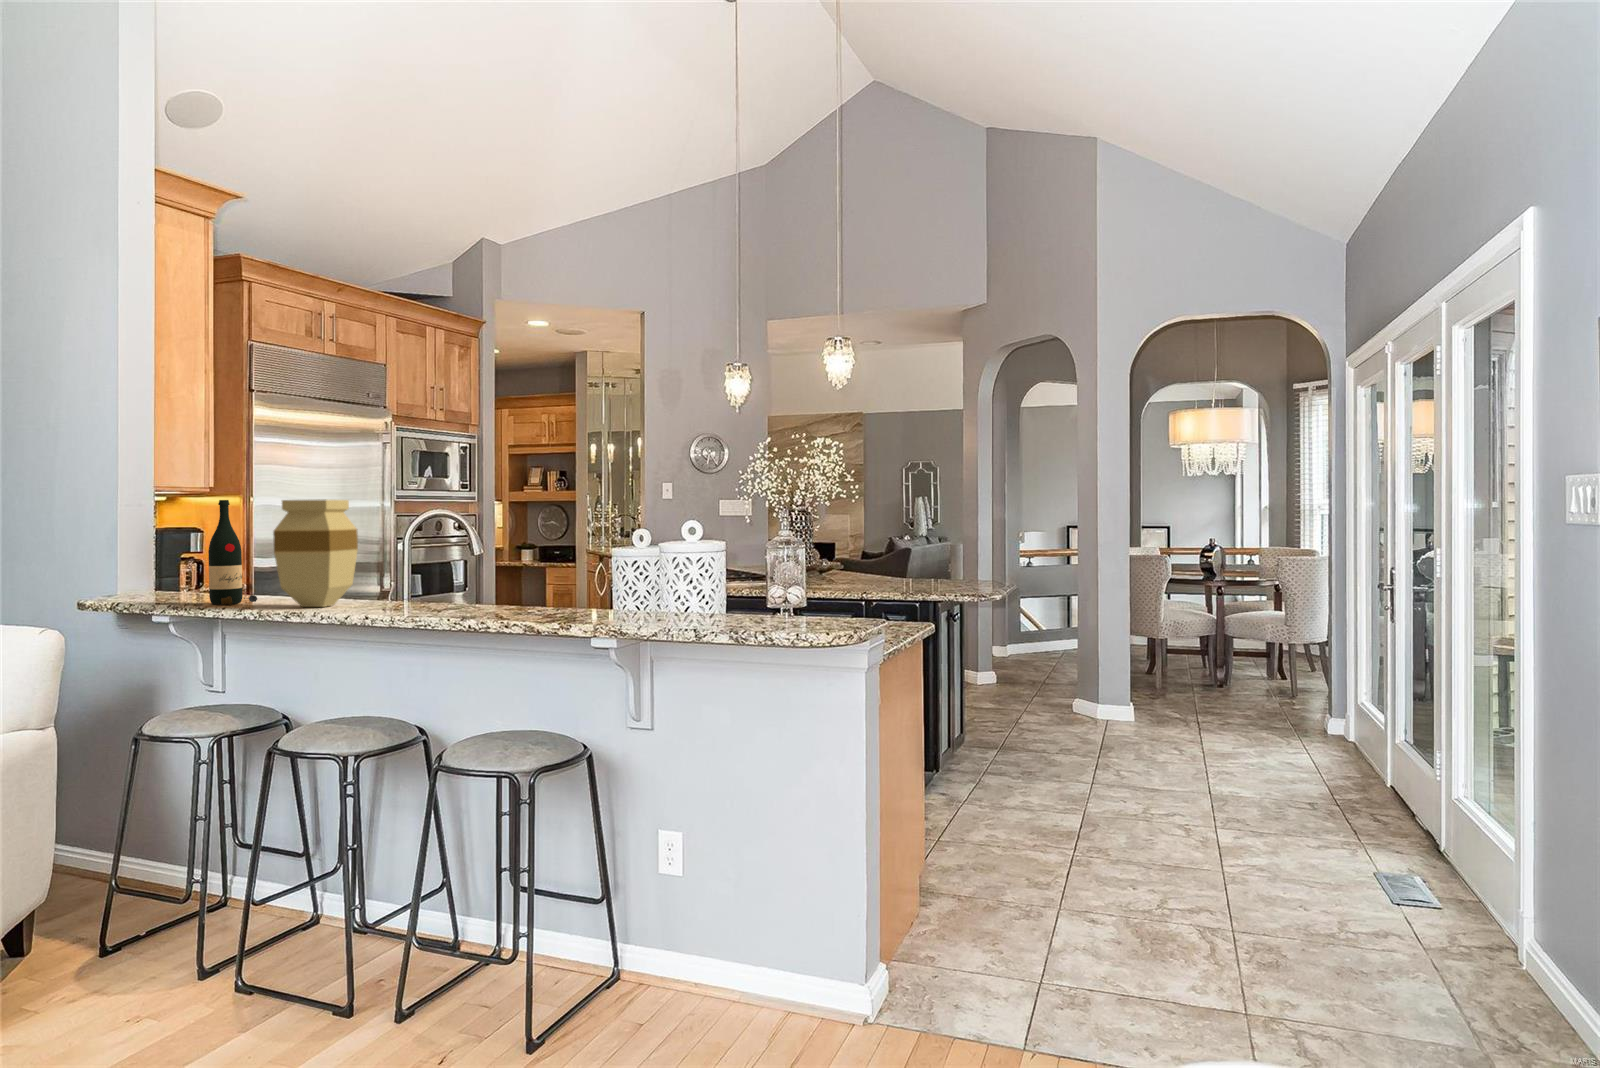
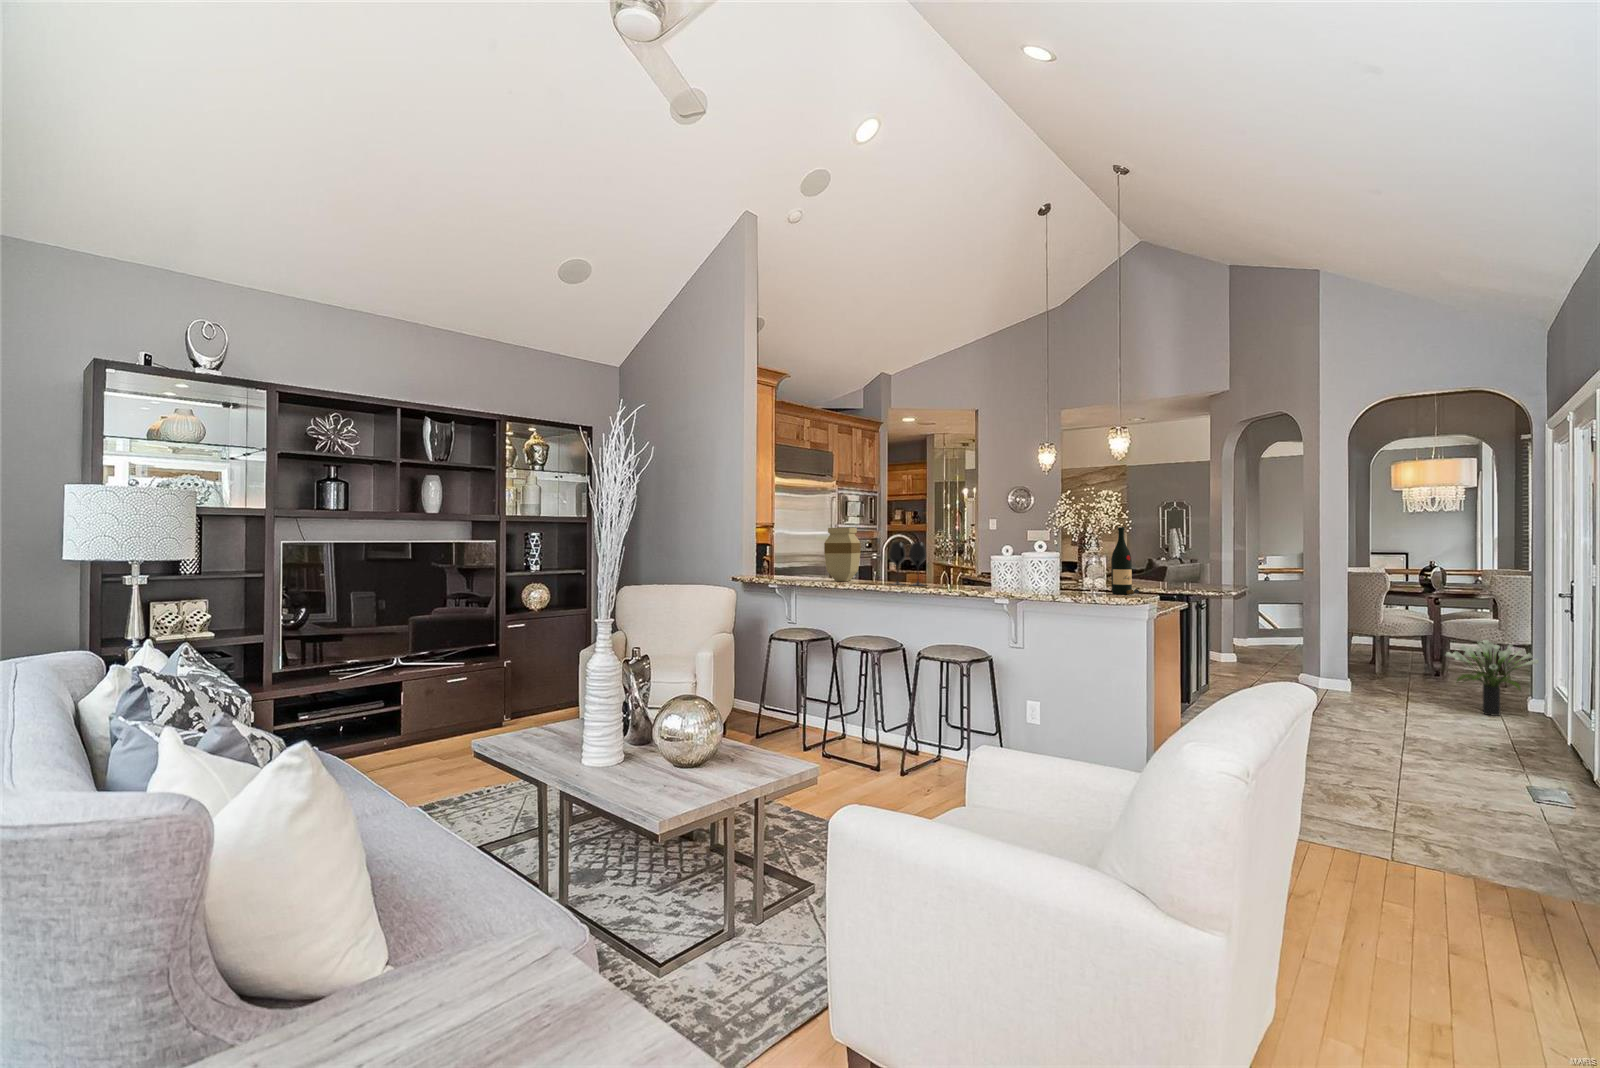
wine bottle: present [208,500,257,605] -> present [1111,527,1139,595]
wine glass: none [401,529,478,615] -> present [889,543,927,585]
potted plant: none [1244,646,1344,746] -> present [1446,640,1539,716]

